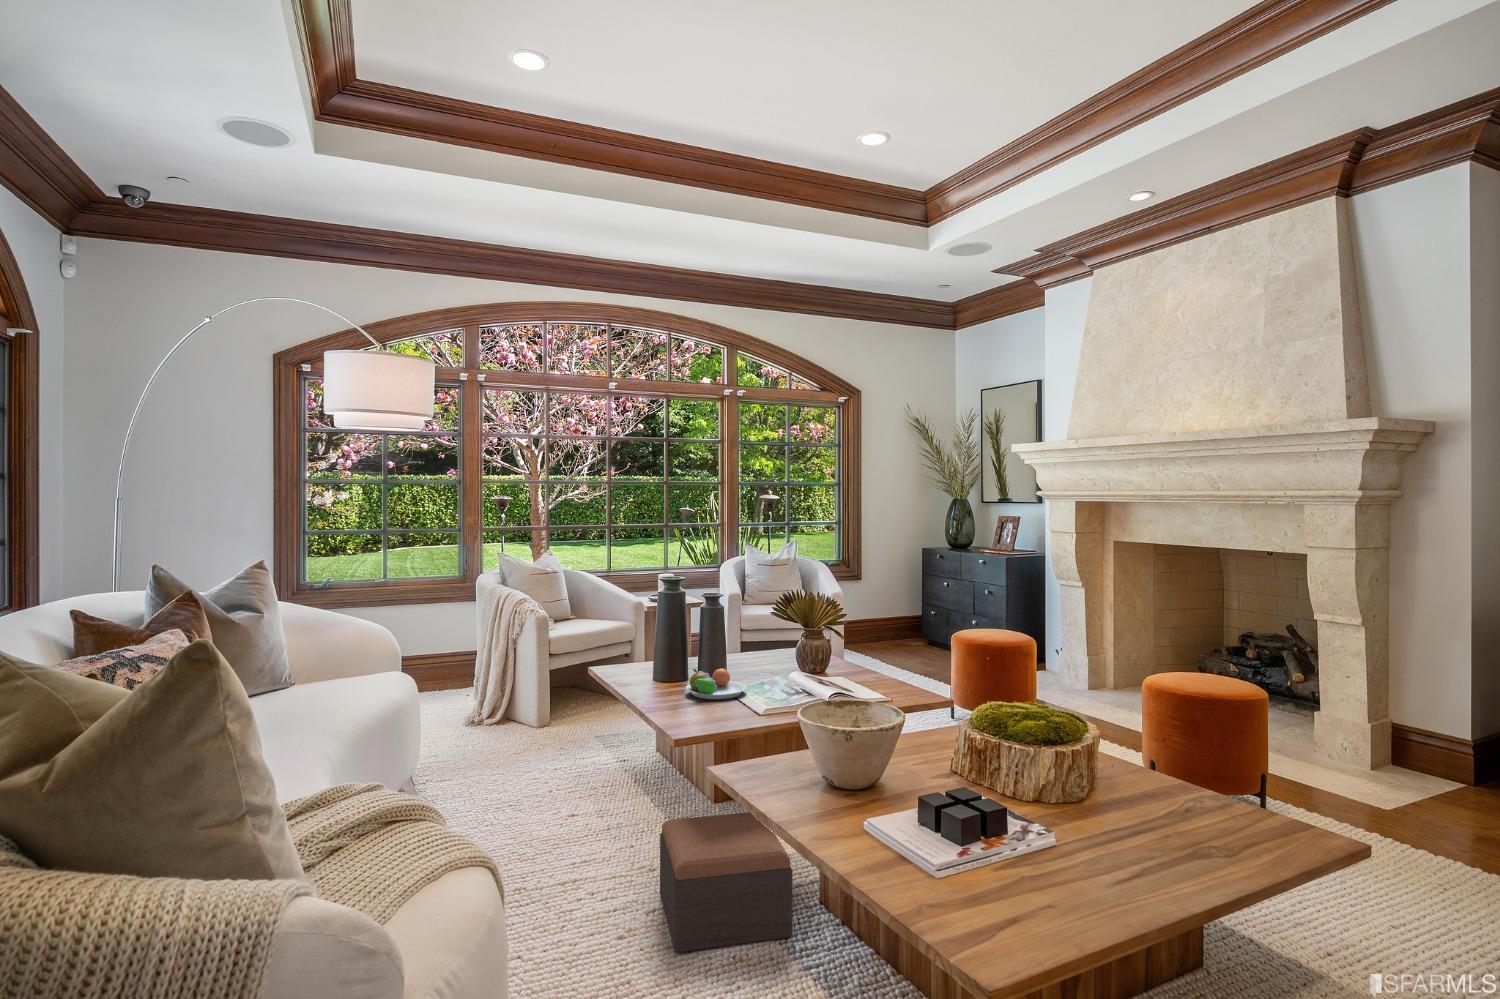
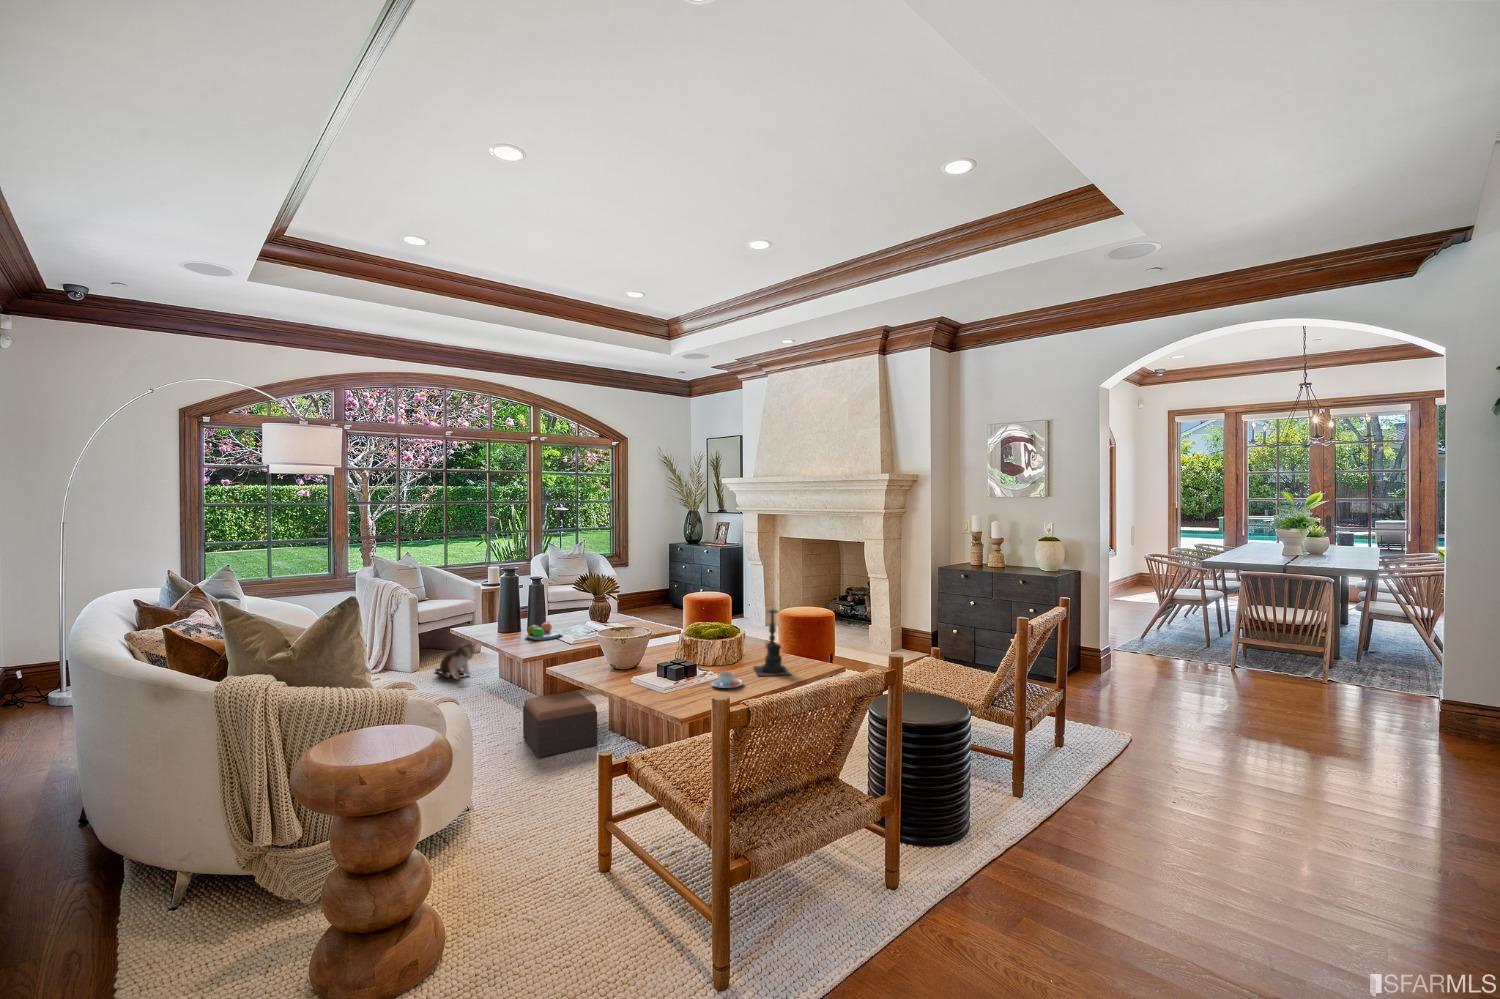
candle holder: none [1139,673,1255,862] -> present [753,609,790,676]
plush toy: none [570,690,624,746] -> present [435,643,476,679]
teacup: none [1050,842,1136,892] -> present [711,672,743,688]

